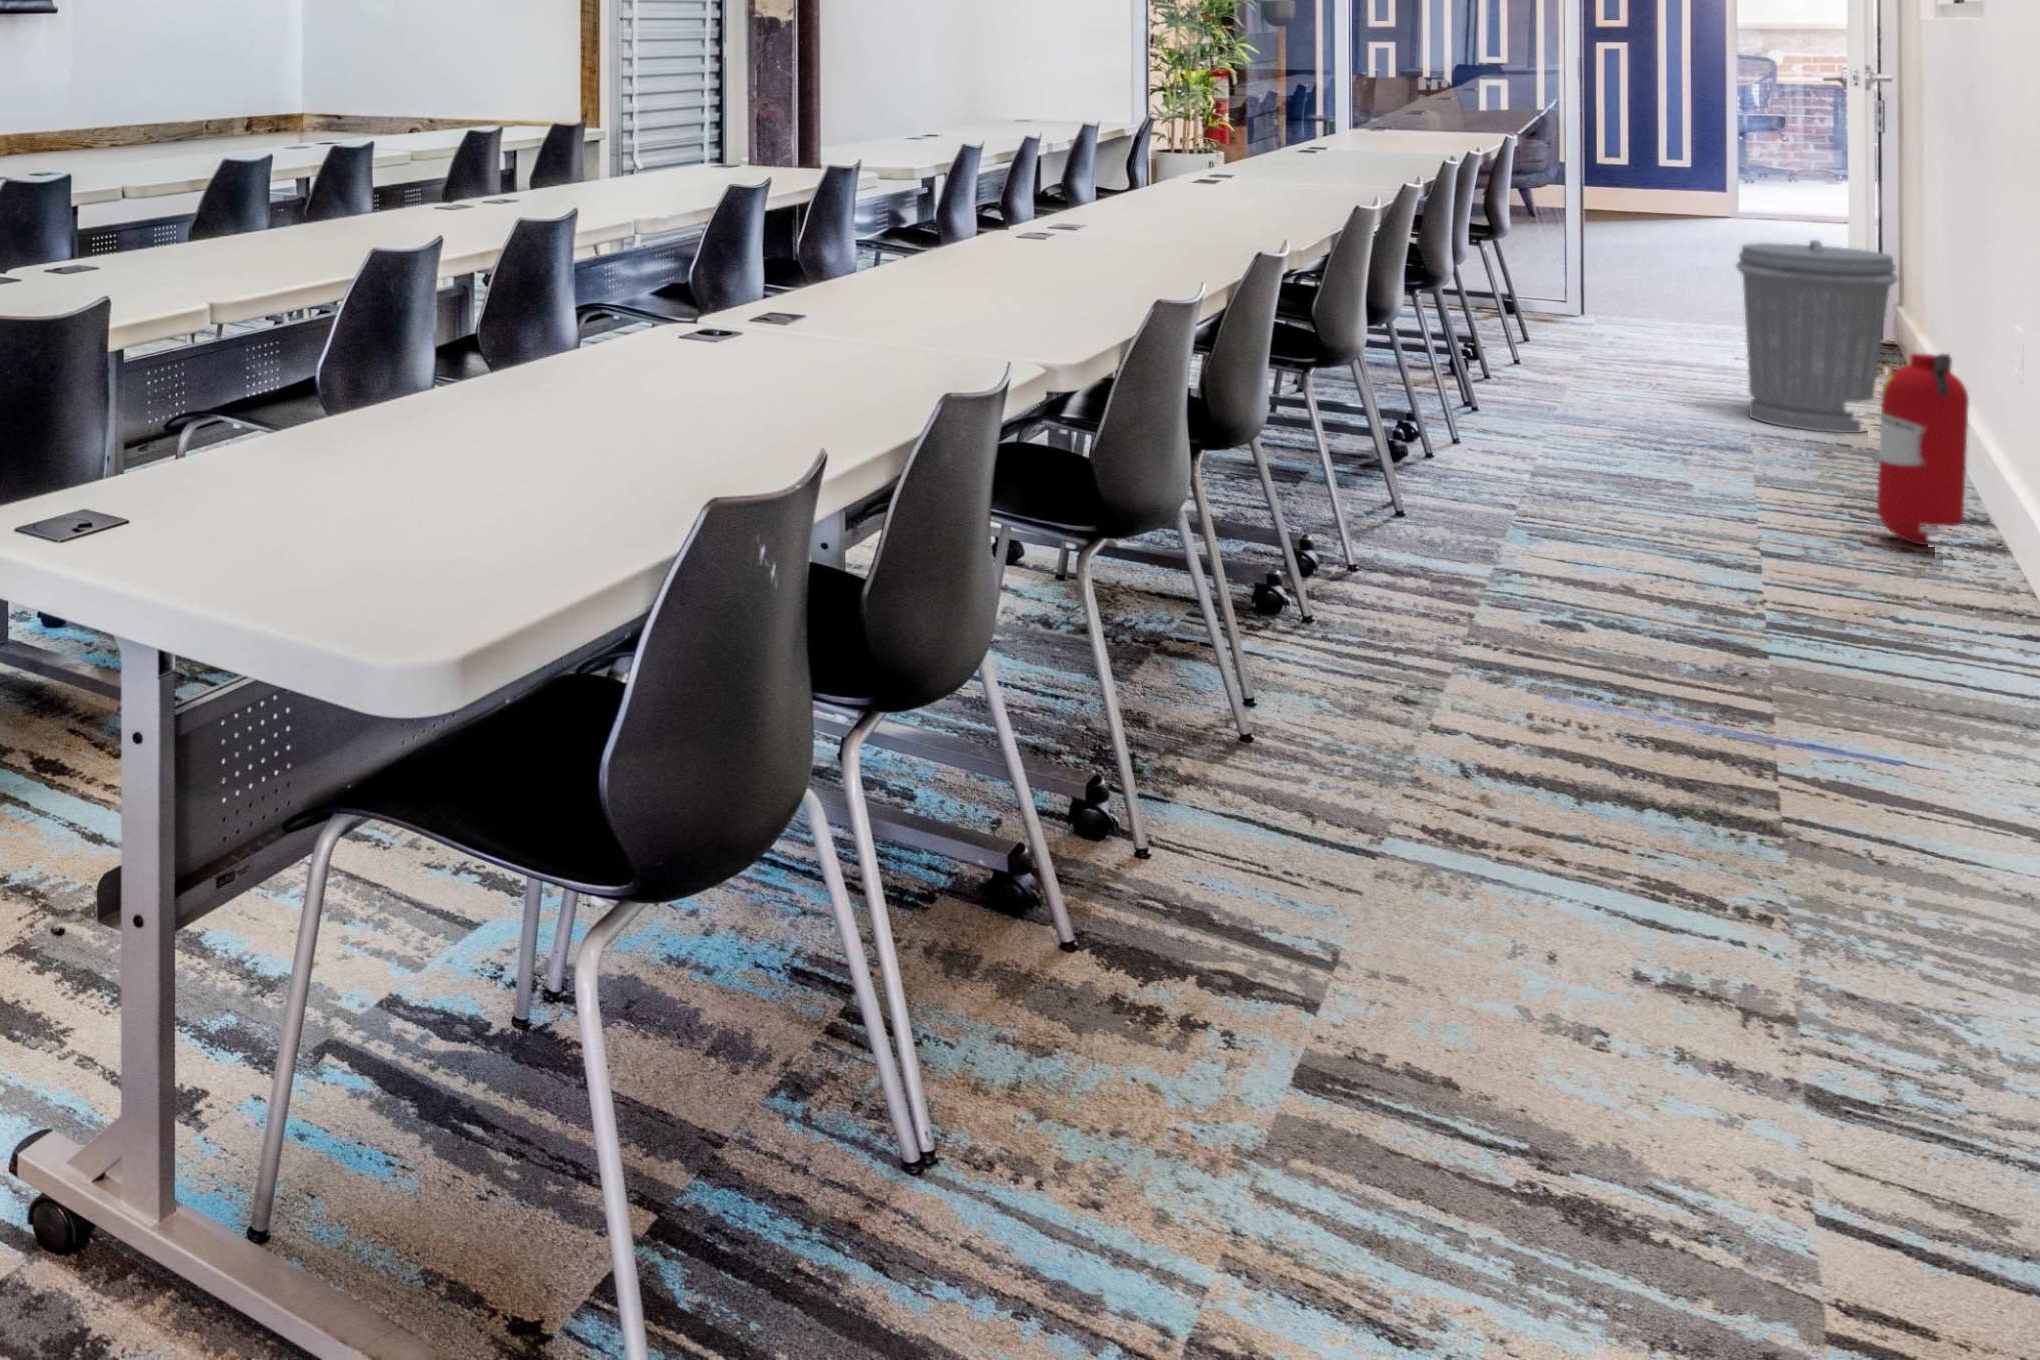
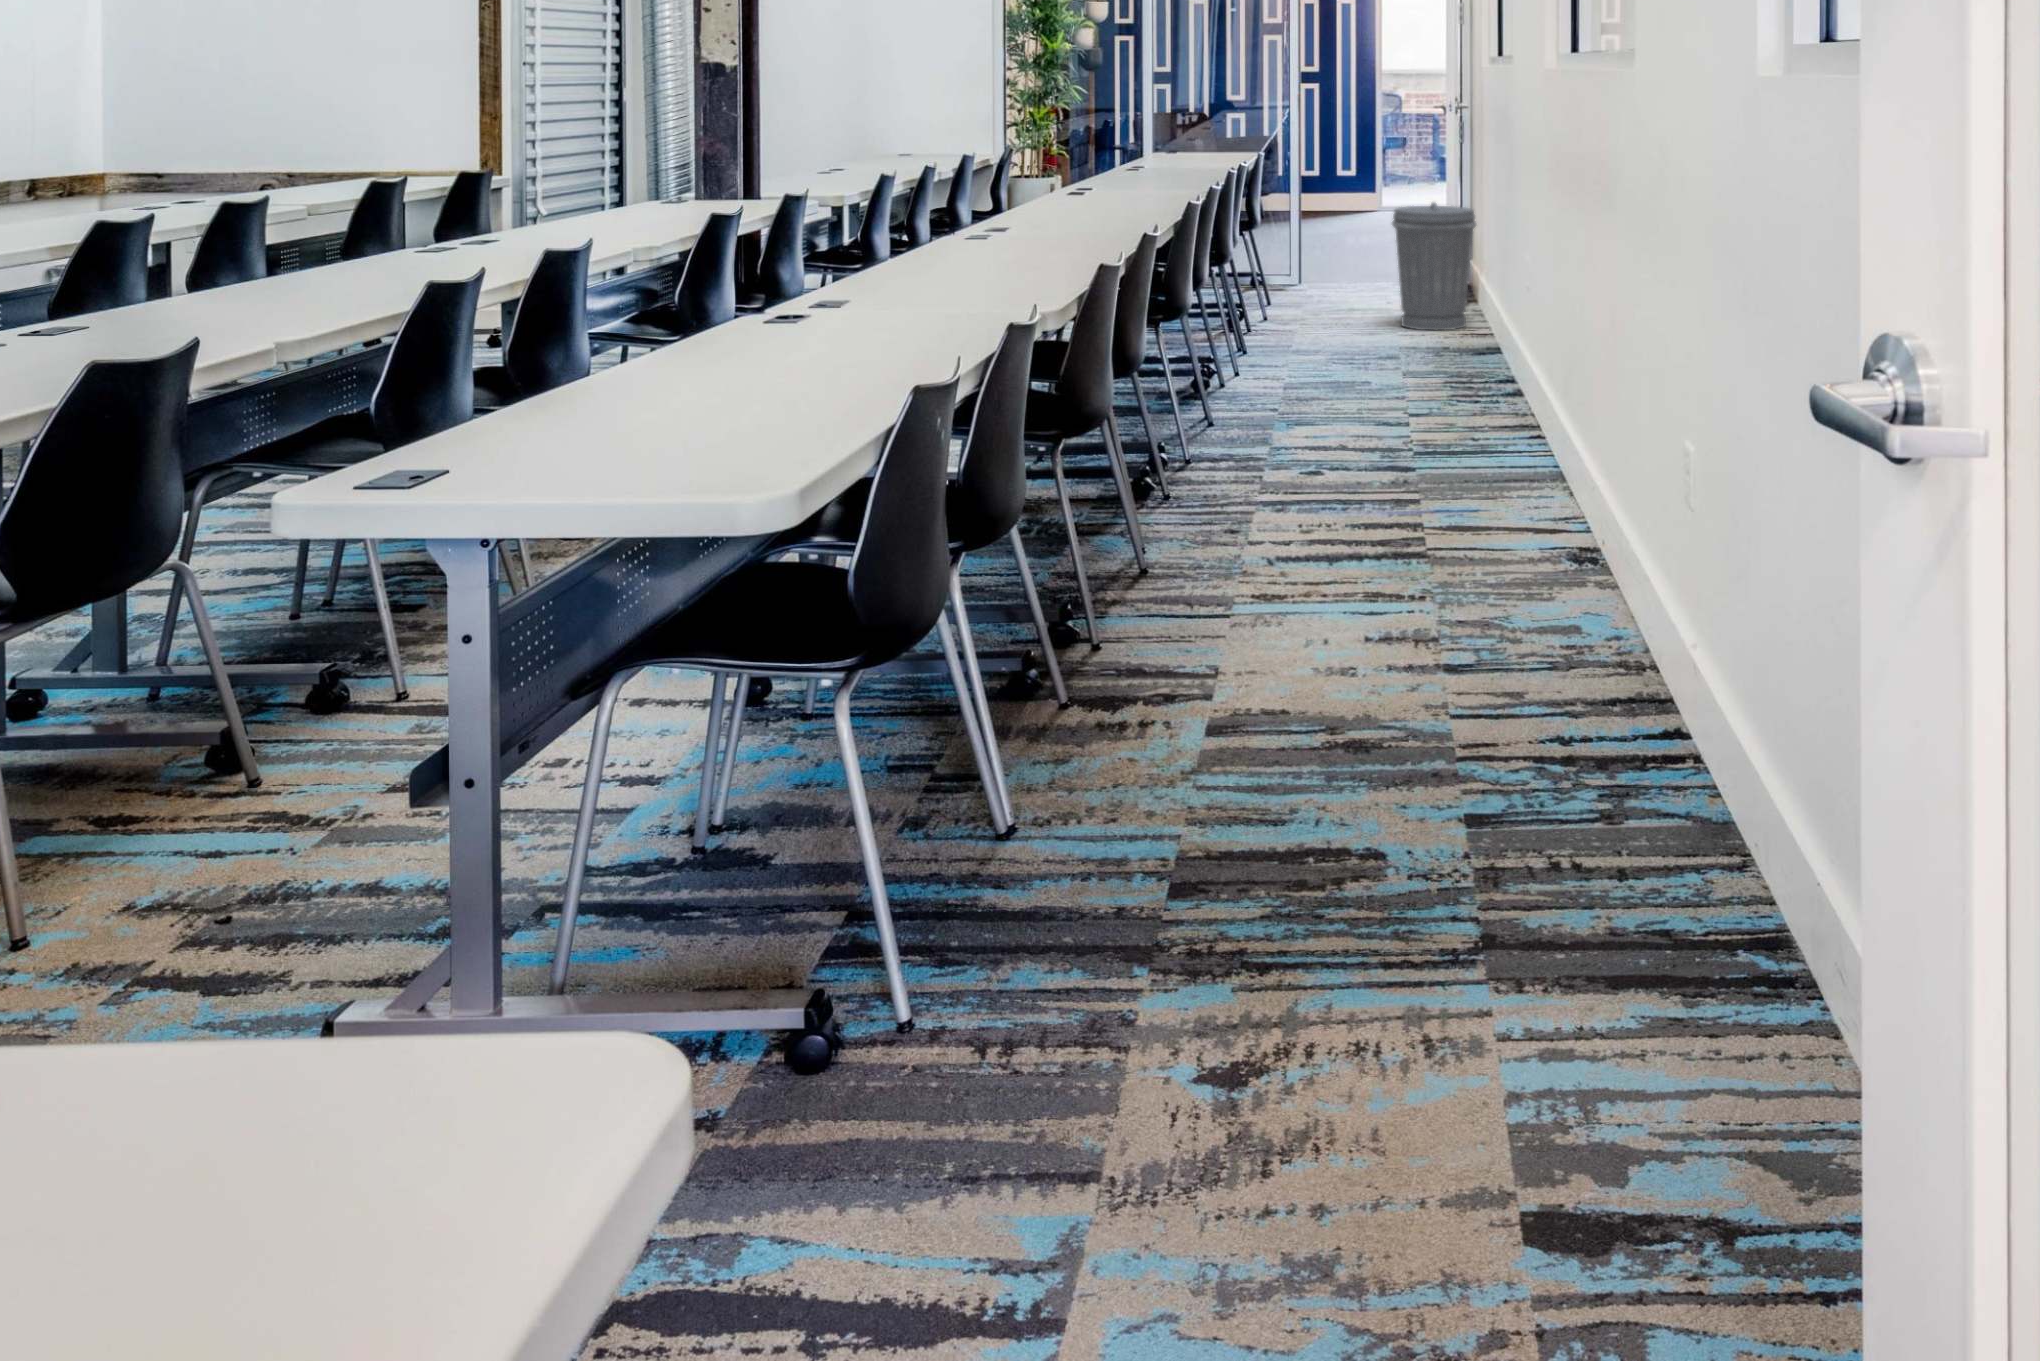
fire extinguisher: present [1877,353,1969,545] -> none [1470,269,1511,391]

